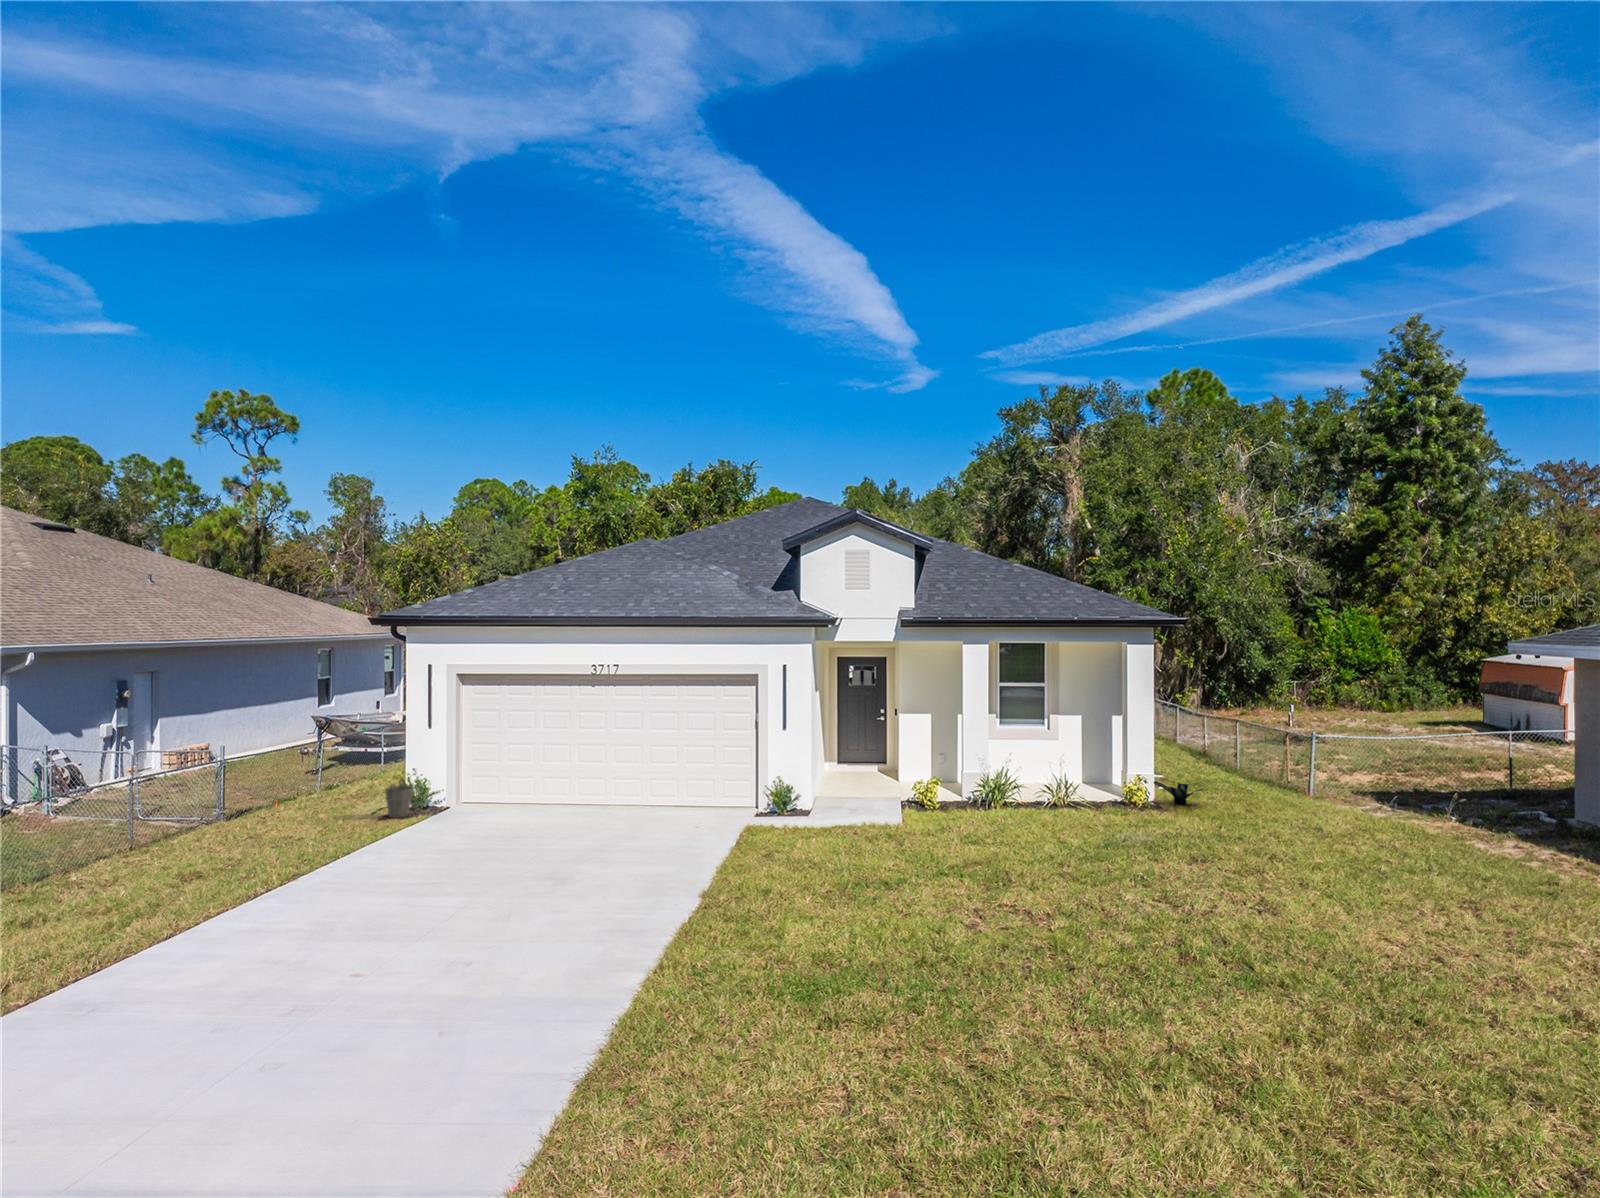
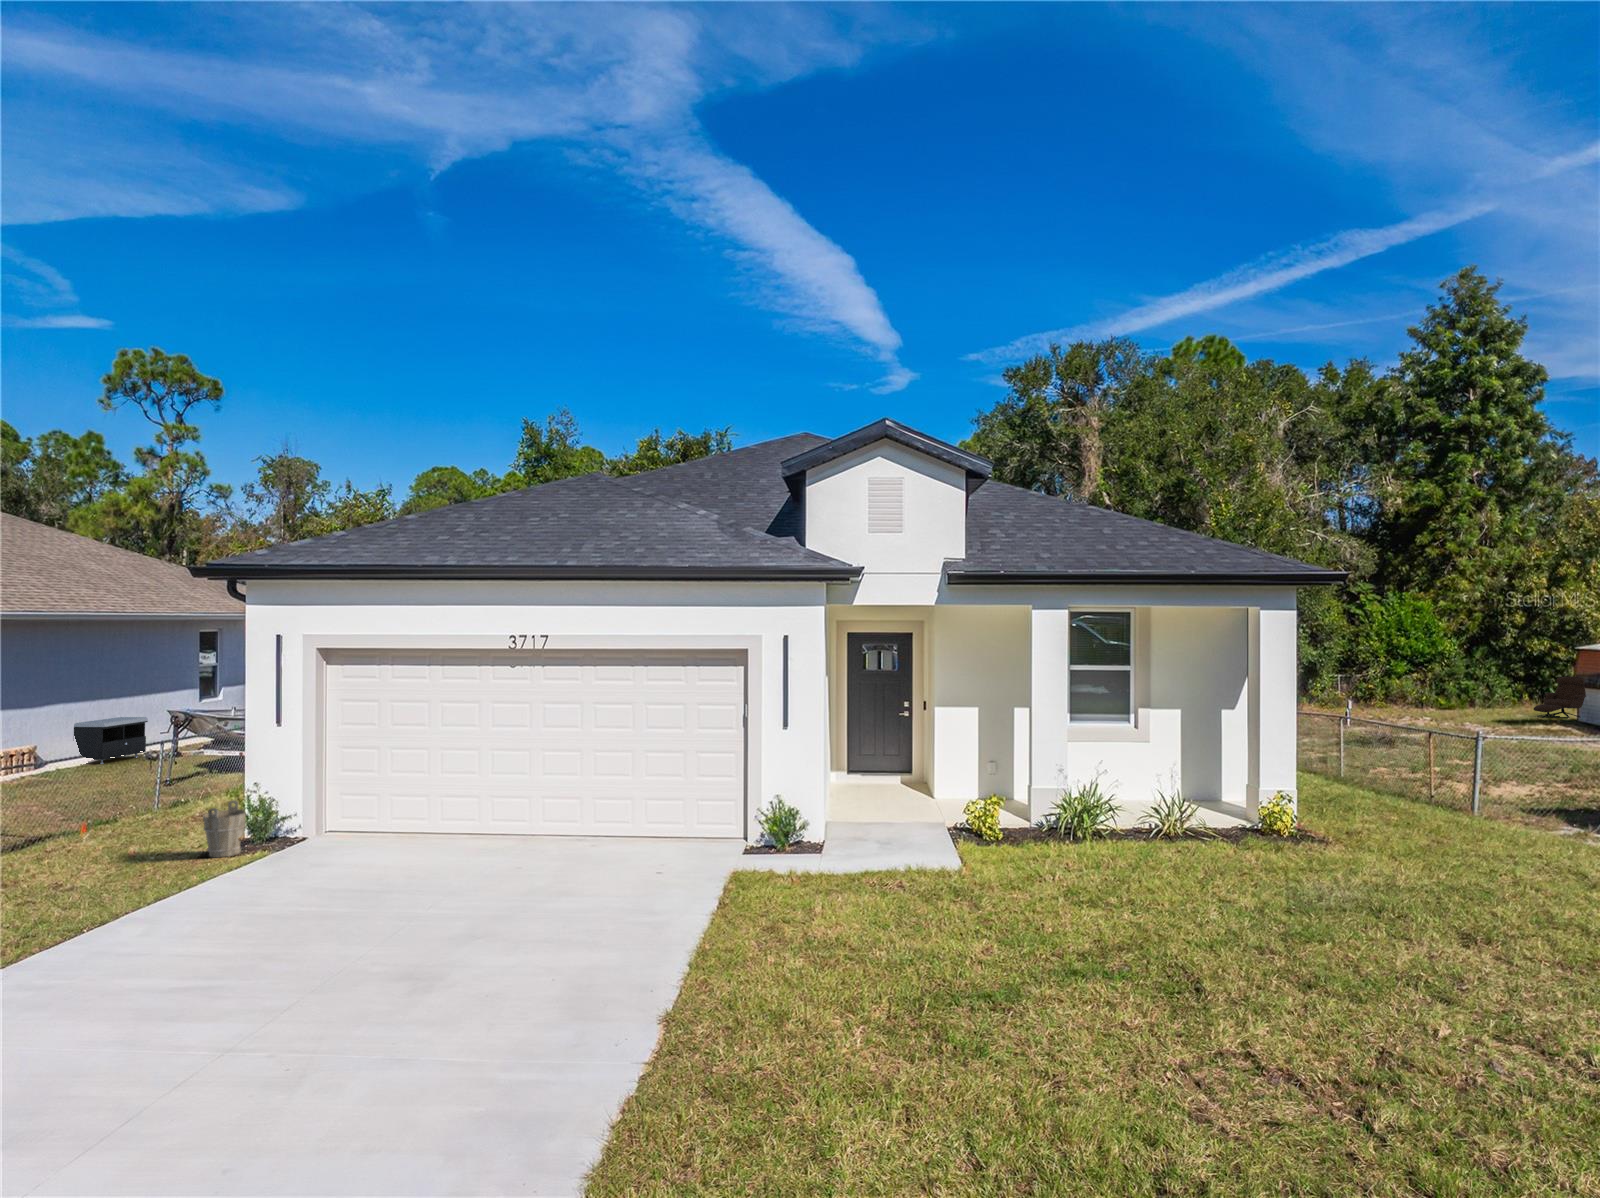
lounge chair: none [1446,686,1492,722] -> present [1534,677,1586,718]
storage bench: none [235,719,287,756] -> present [74,717,148,764]
potted plant: present [1154,781,1203,805] -> none [1292,797,1366,831]

